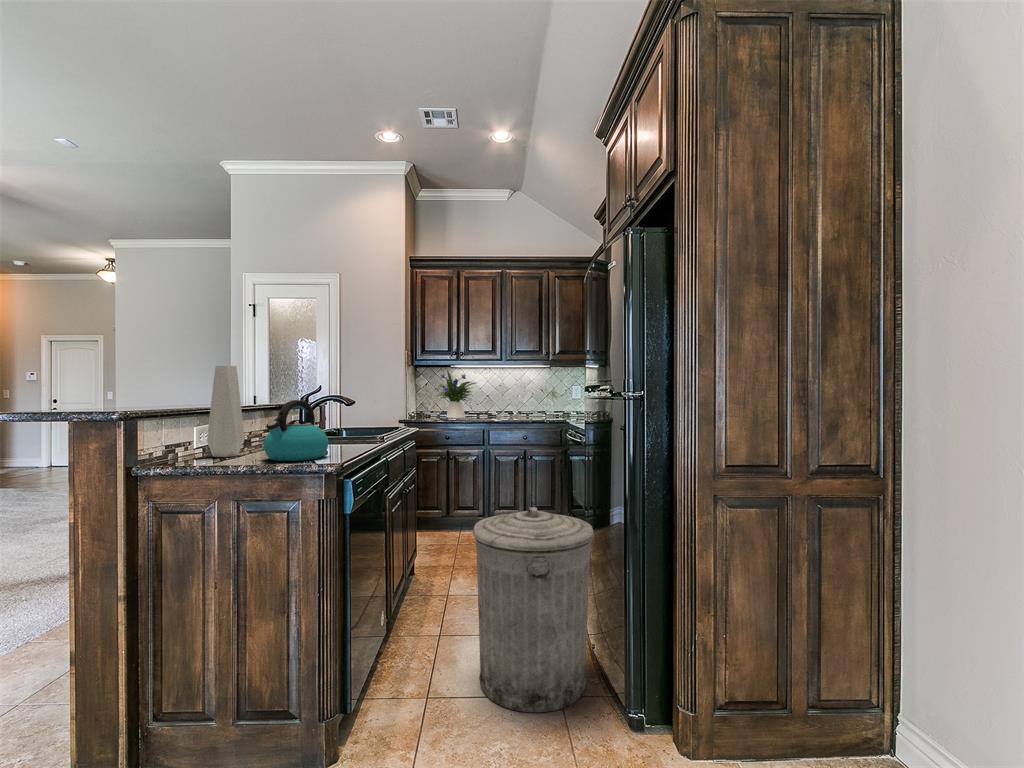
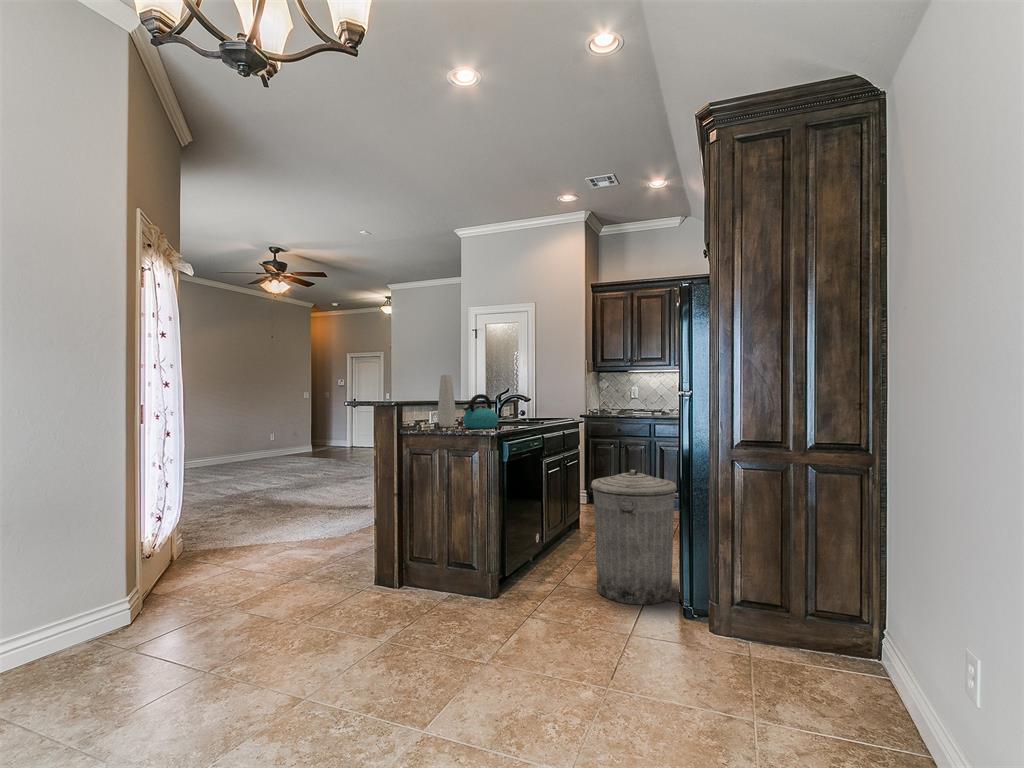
flower arrangement: present [438,371,476,418] -> none [610,375,647,415]

